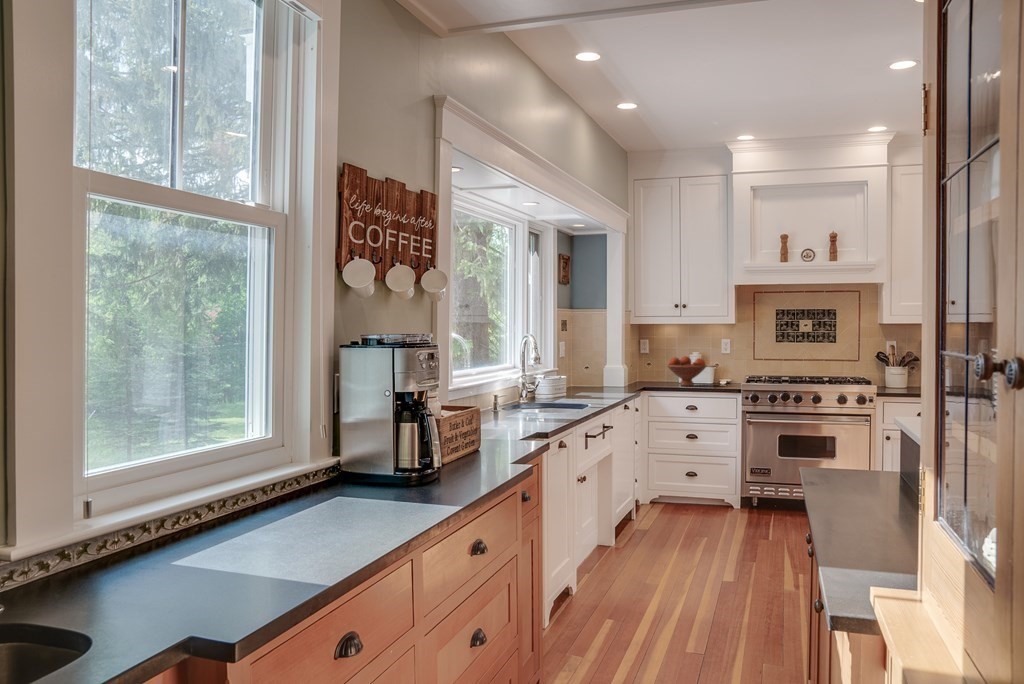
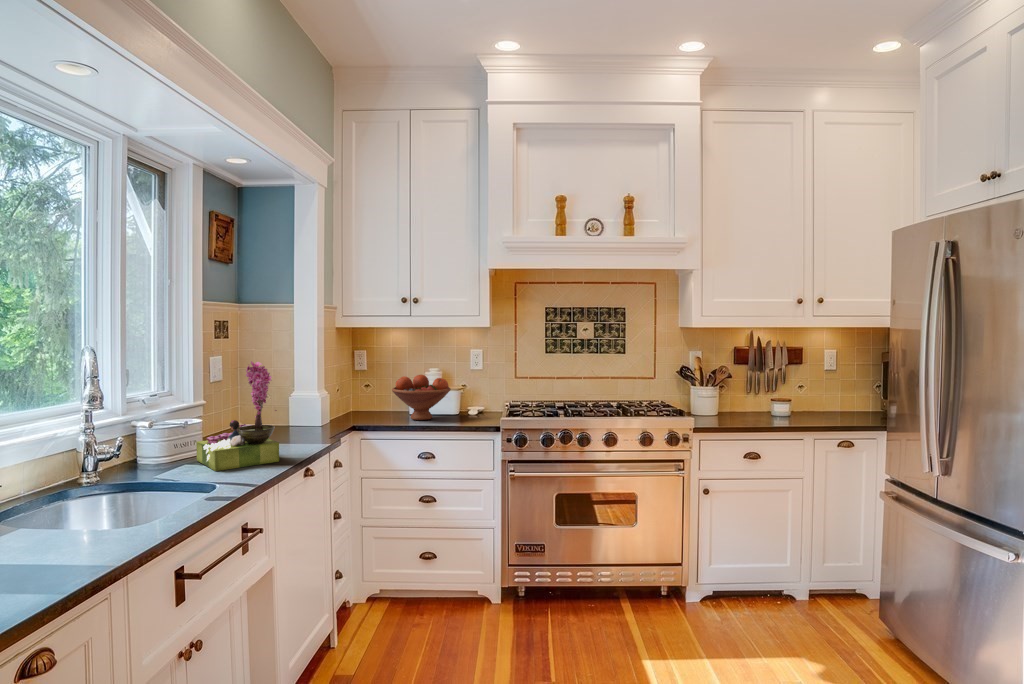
flower arrangement: none [578,343,621,397] -> present [197,361,279,471]

